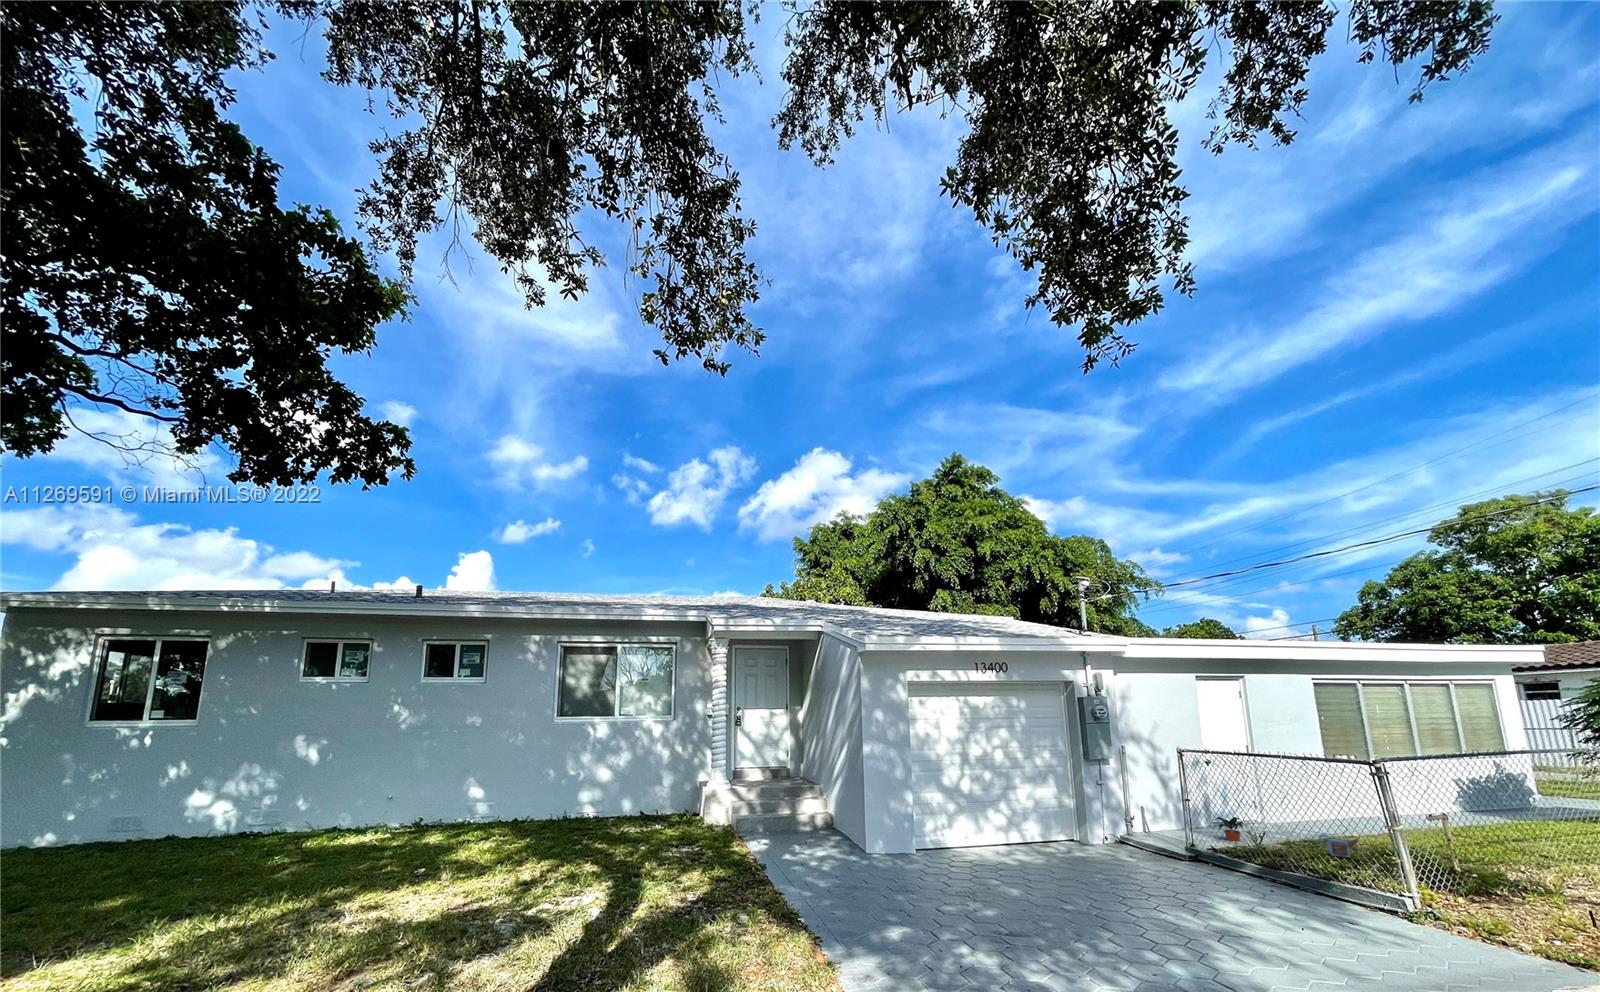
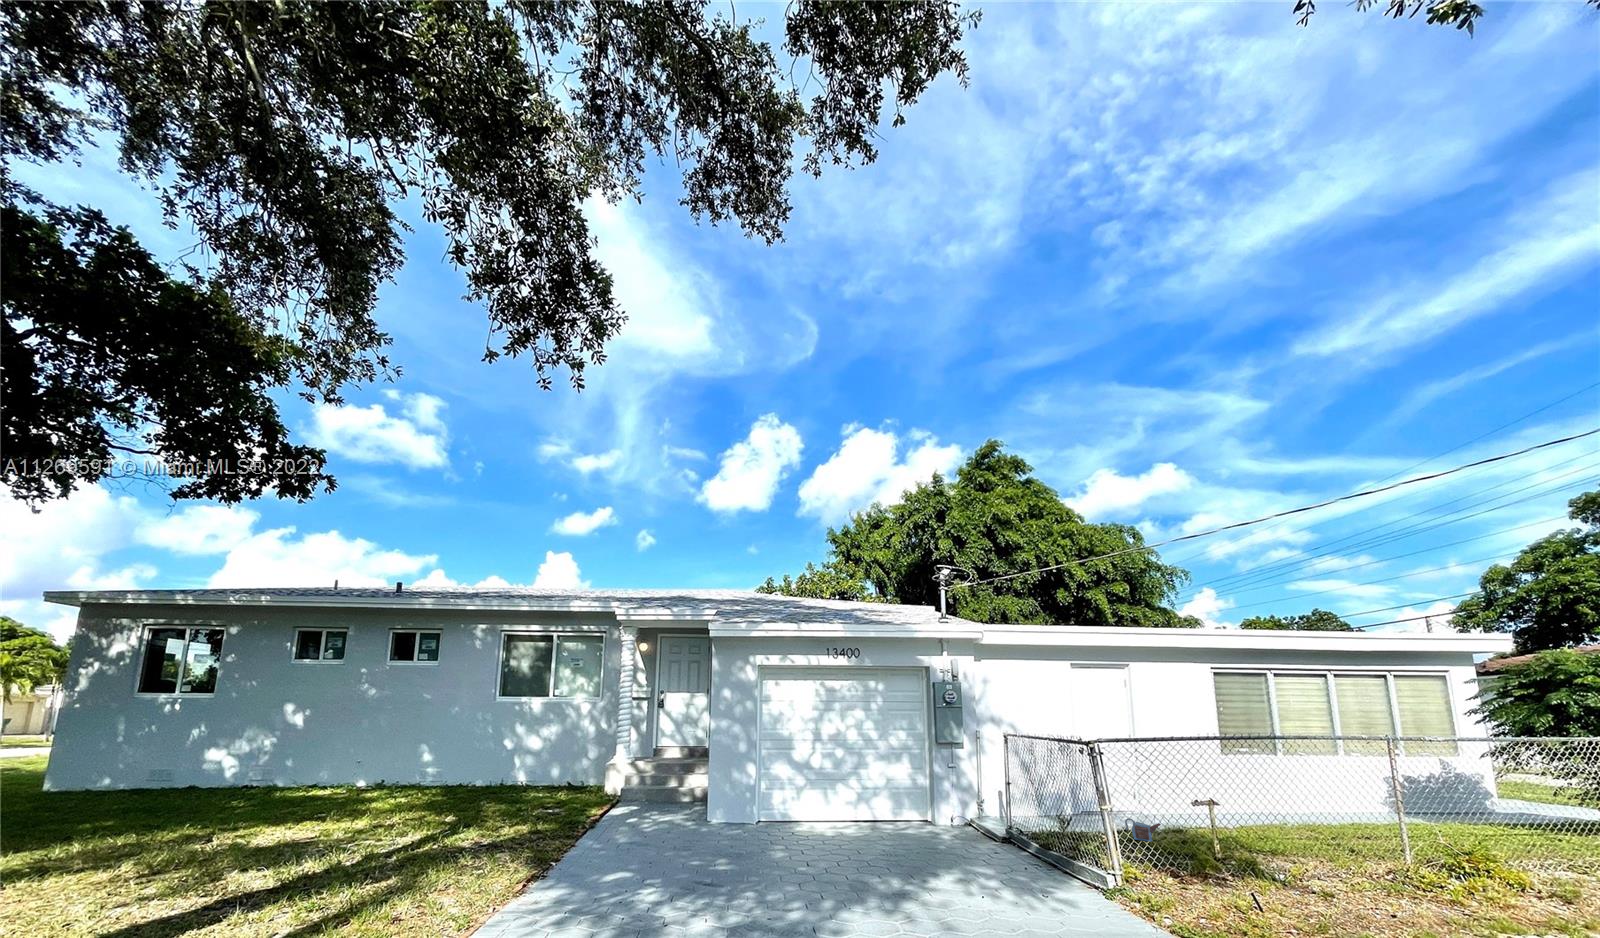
potted plant: present [1215,817,1244,841] -> none [1056,802,1083,826]

